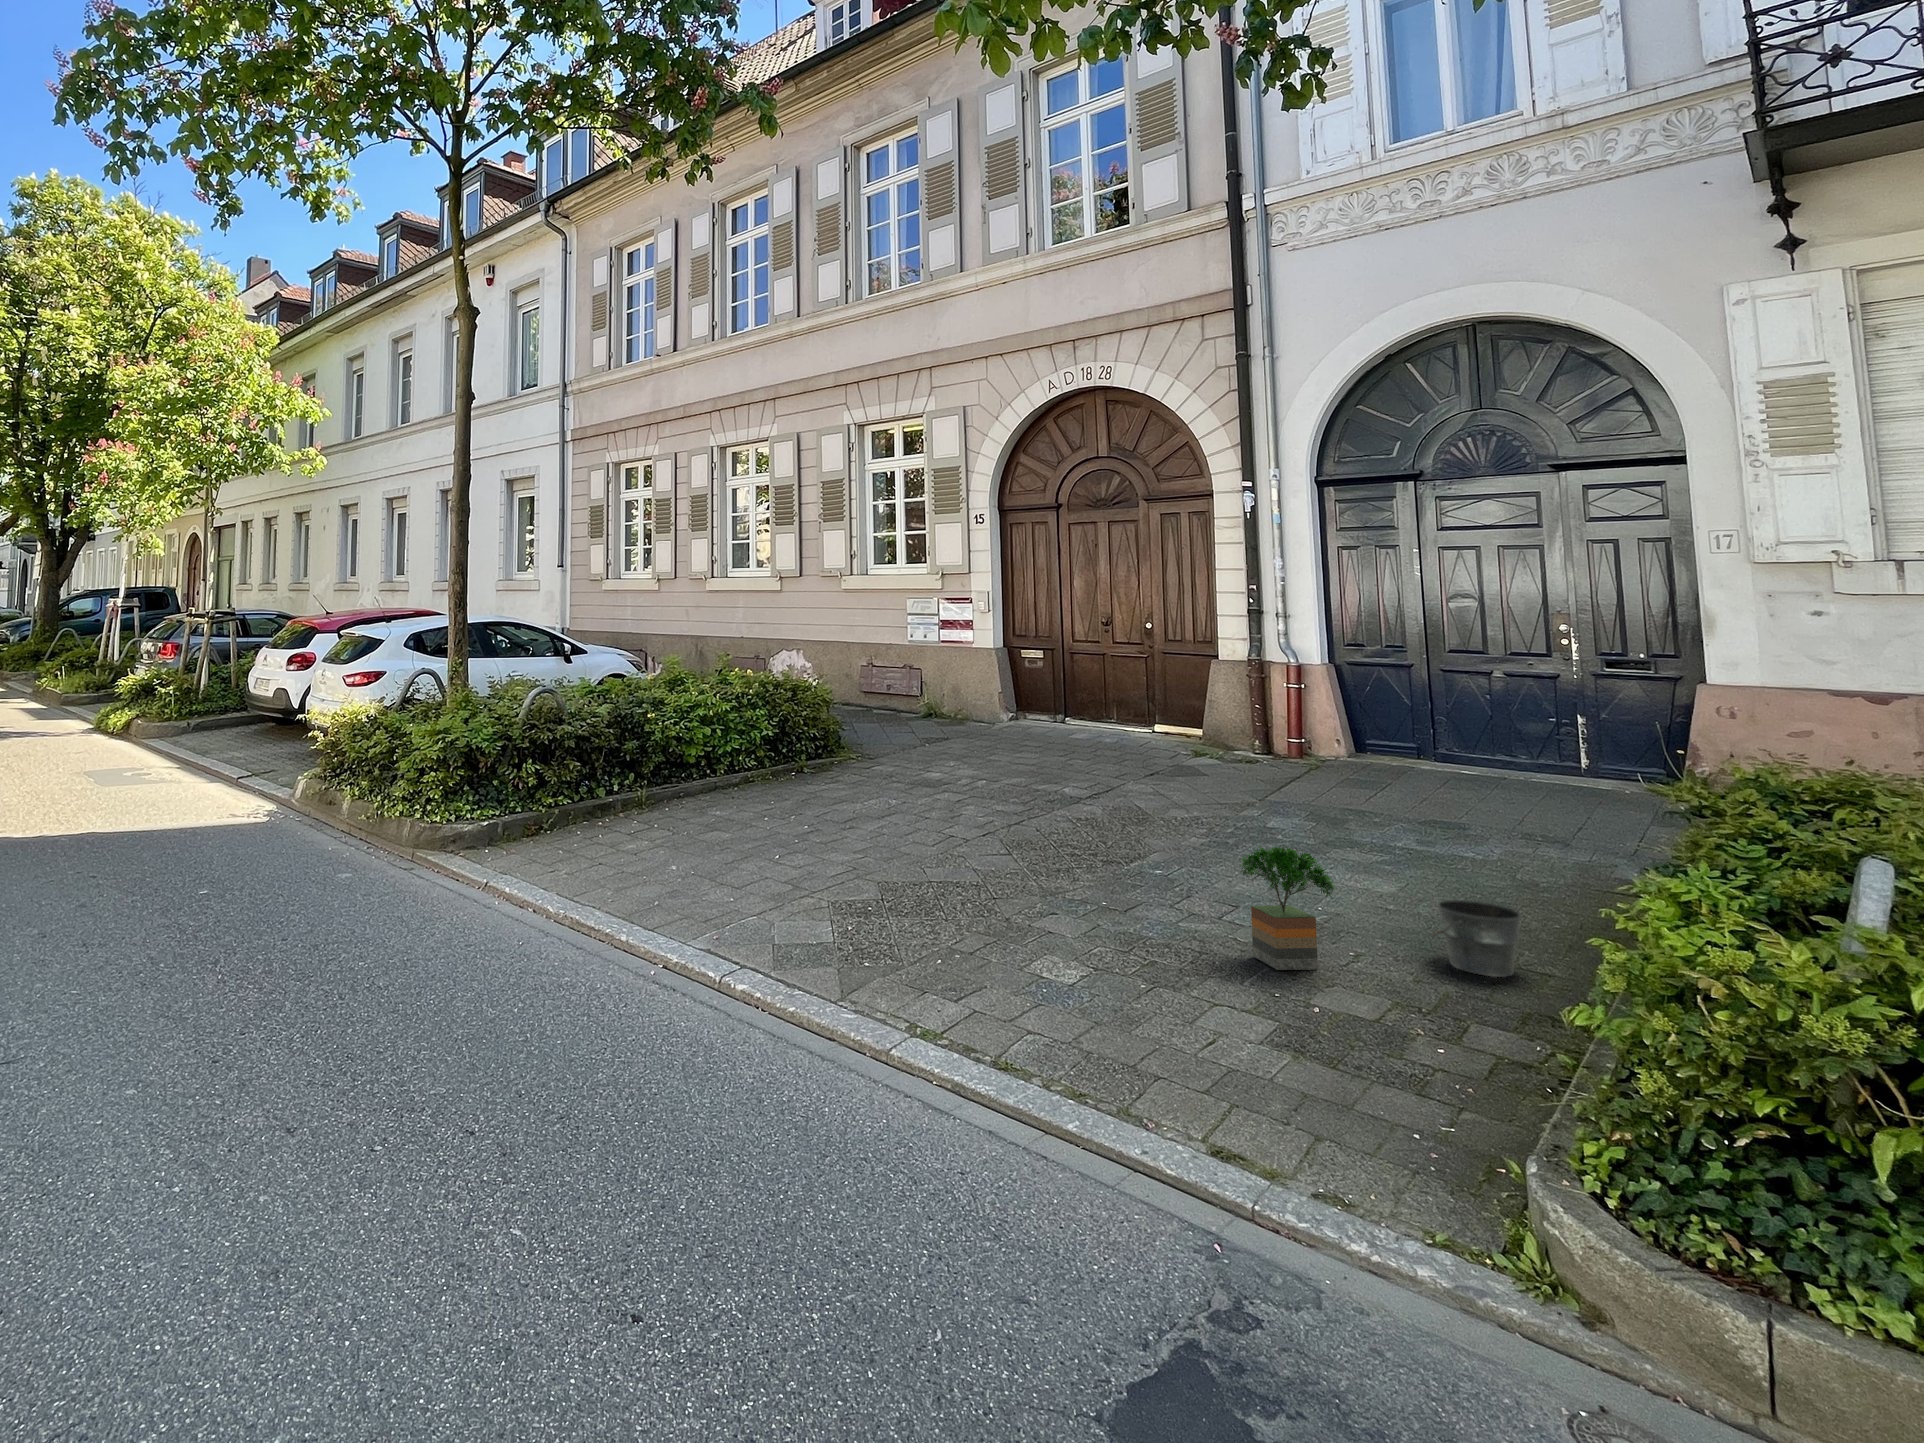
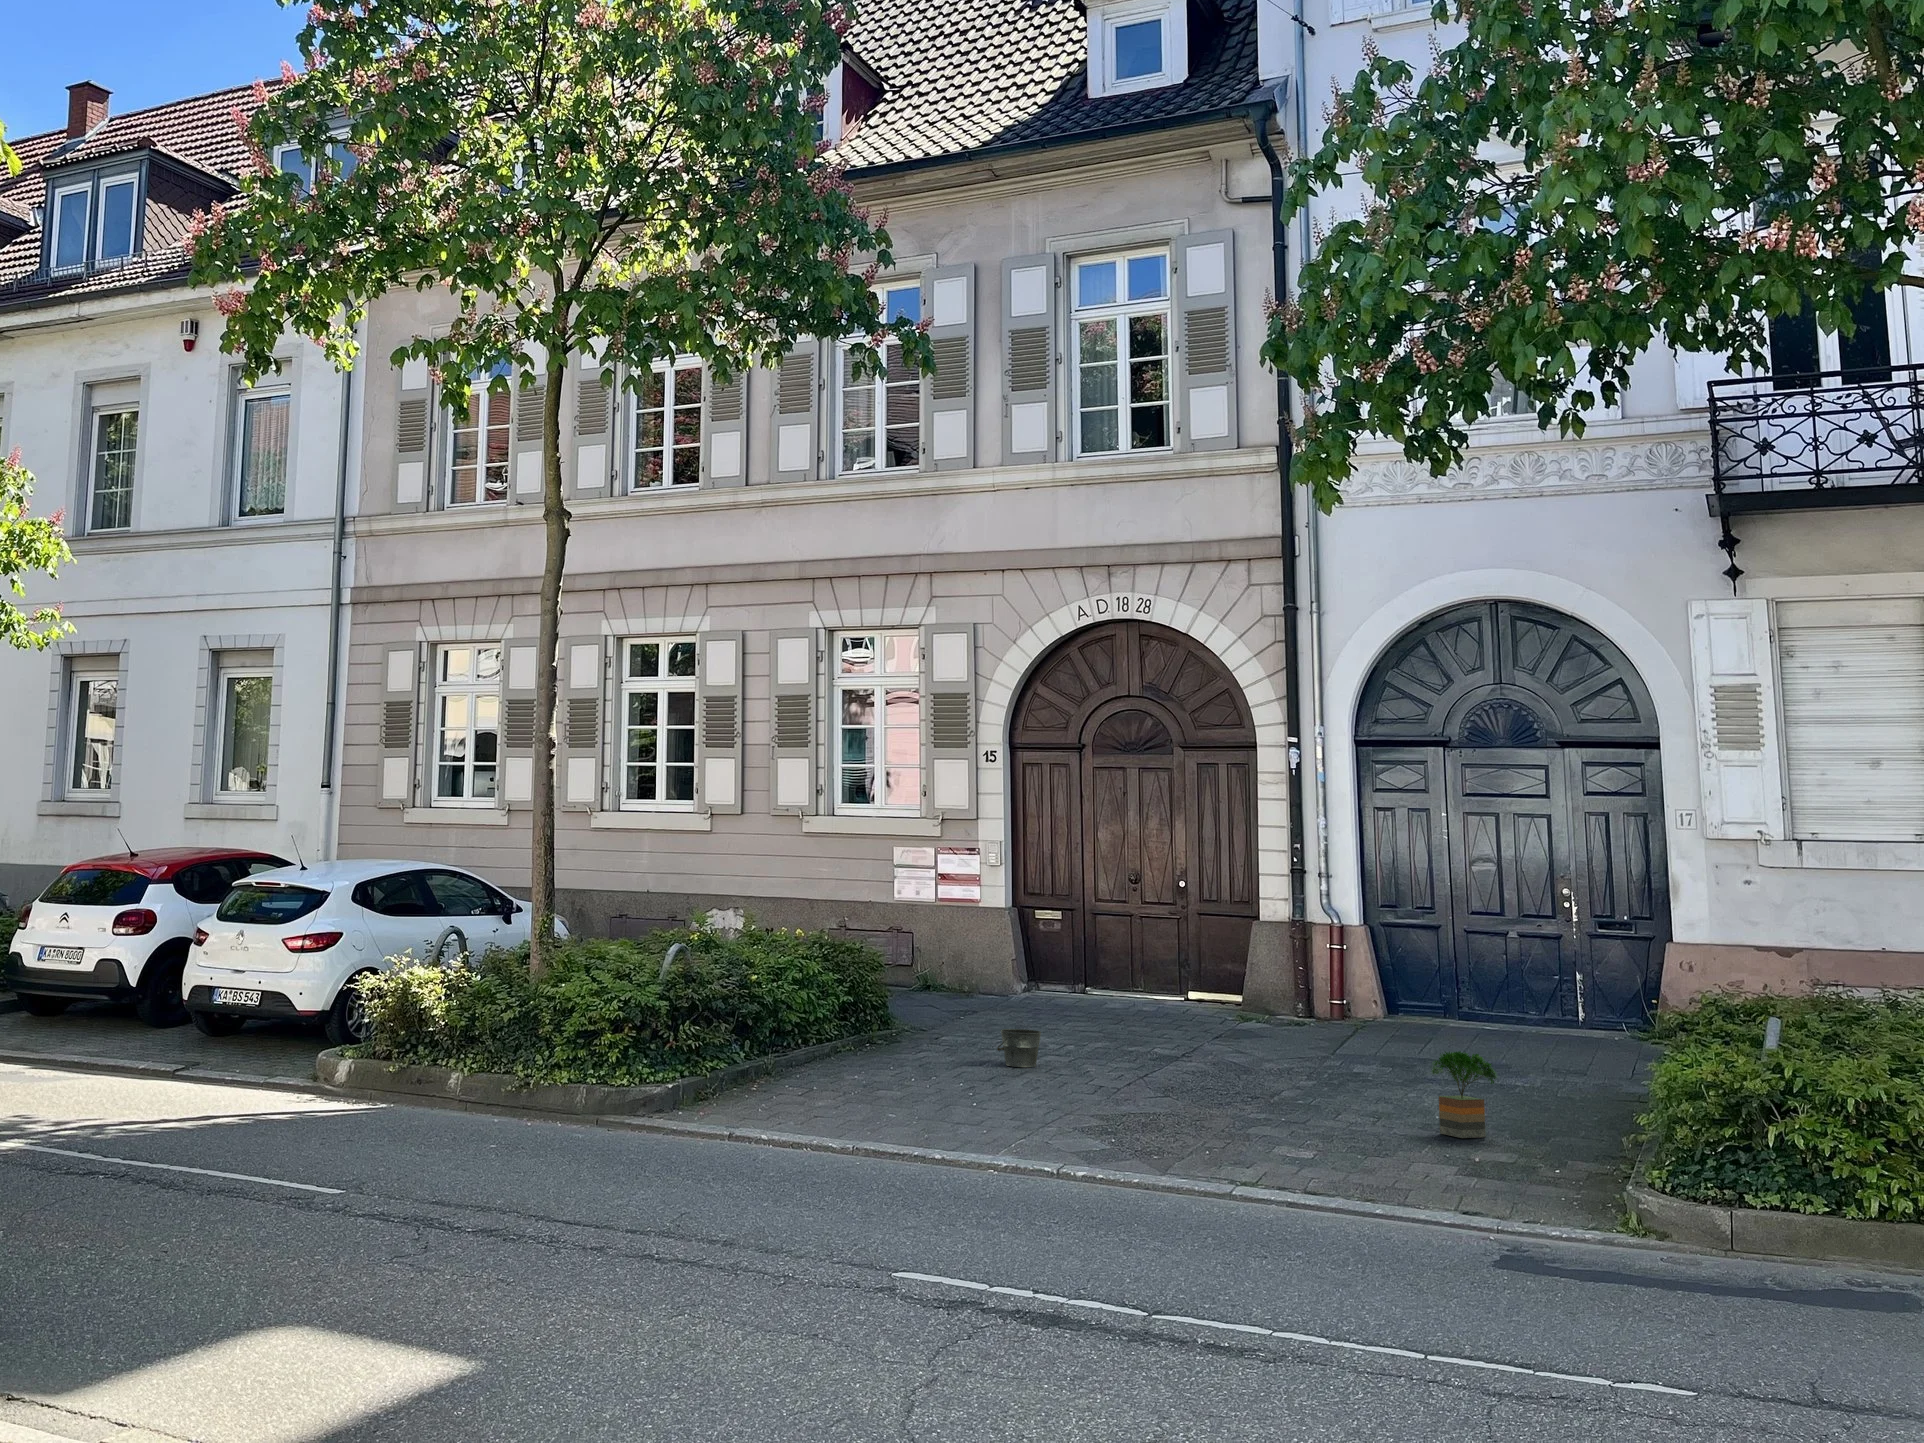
bucket: present [1431,900,1522,977] -> present [997,1029,1041,1067]

